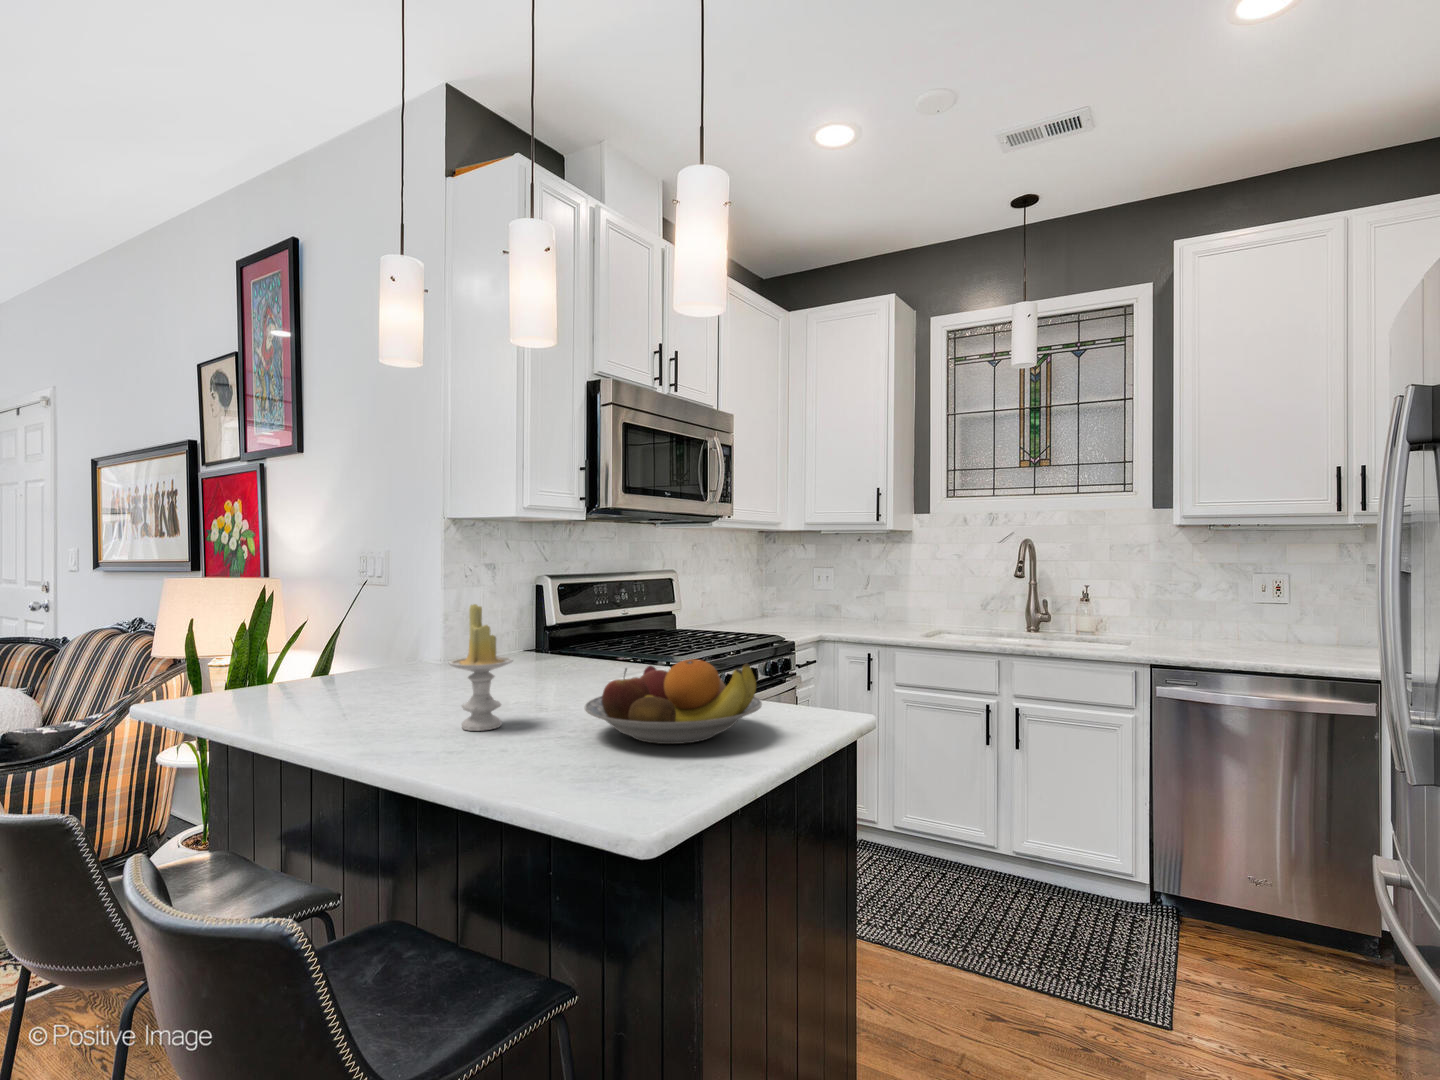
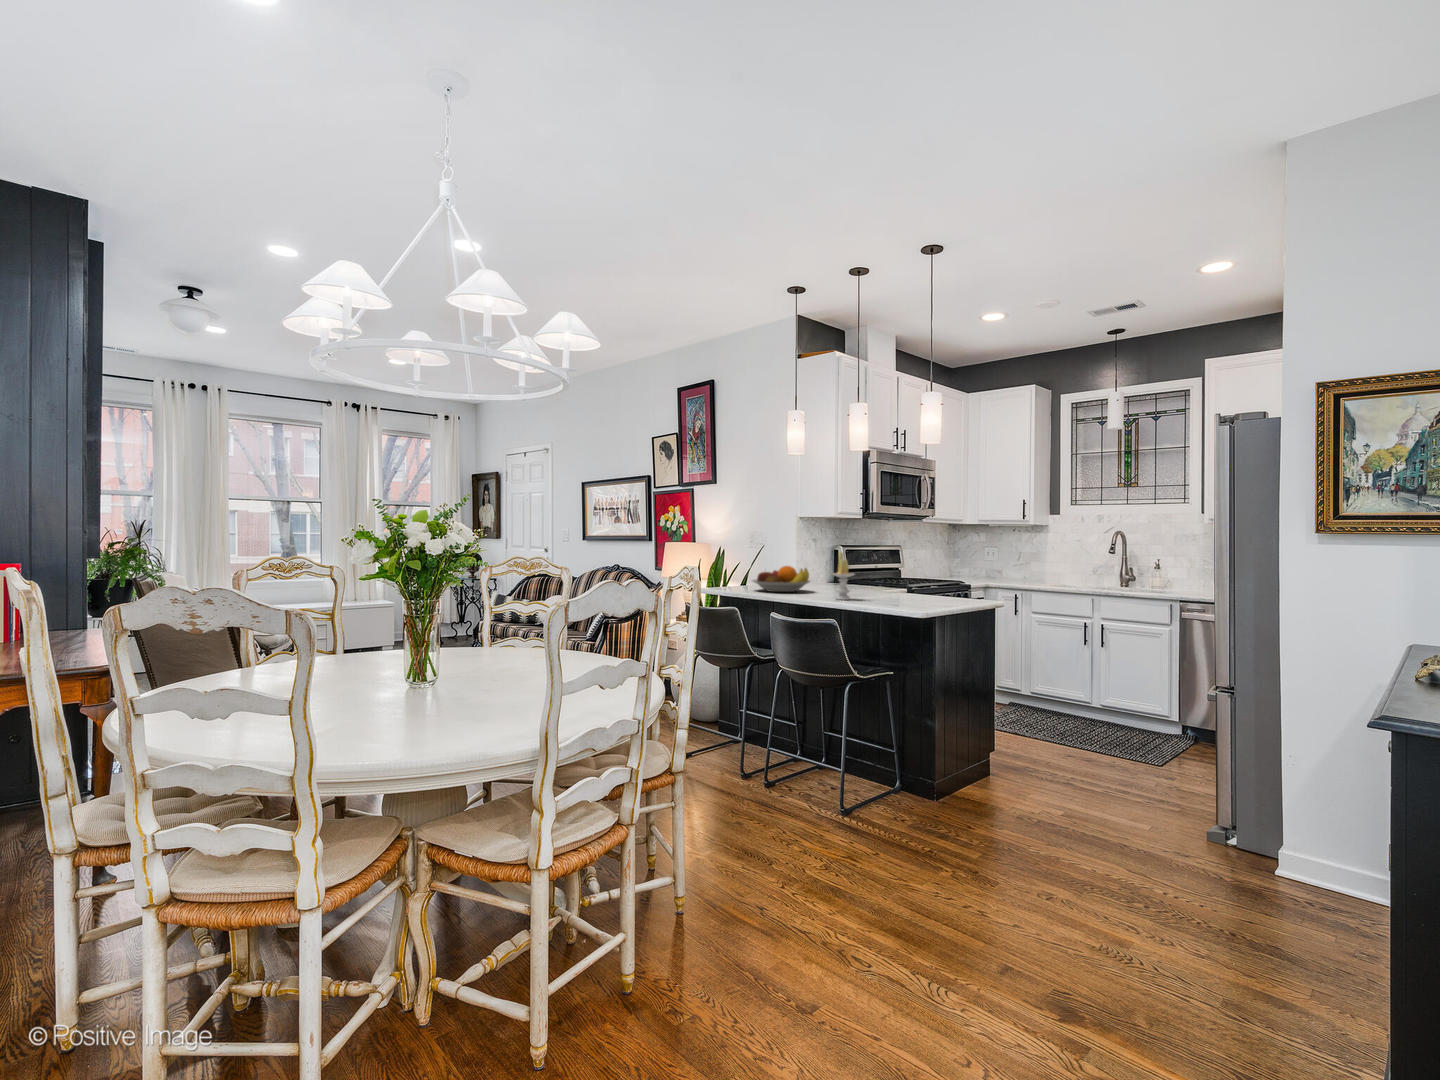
fruit bowl: present [585,659,762,744] -> present [752,566,810,592]

